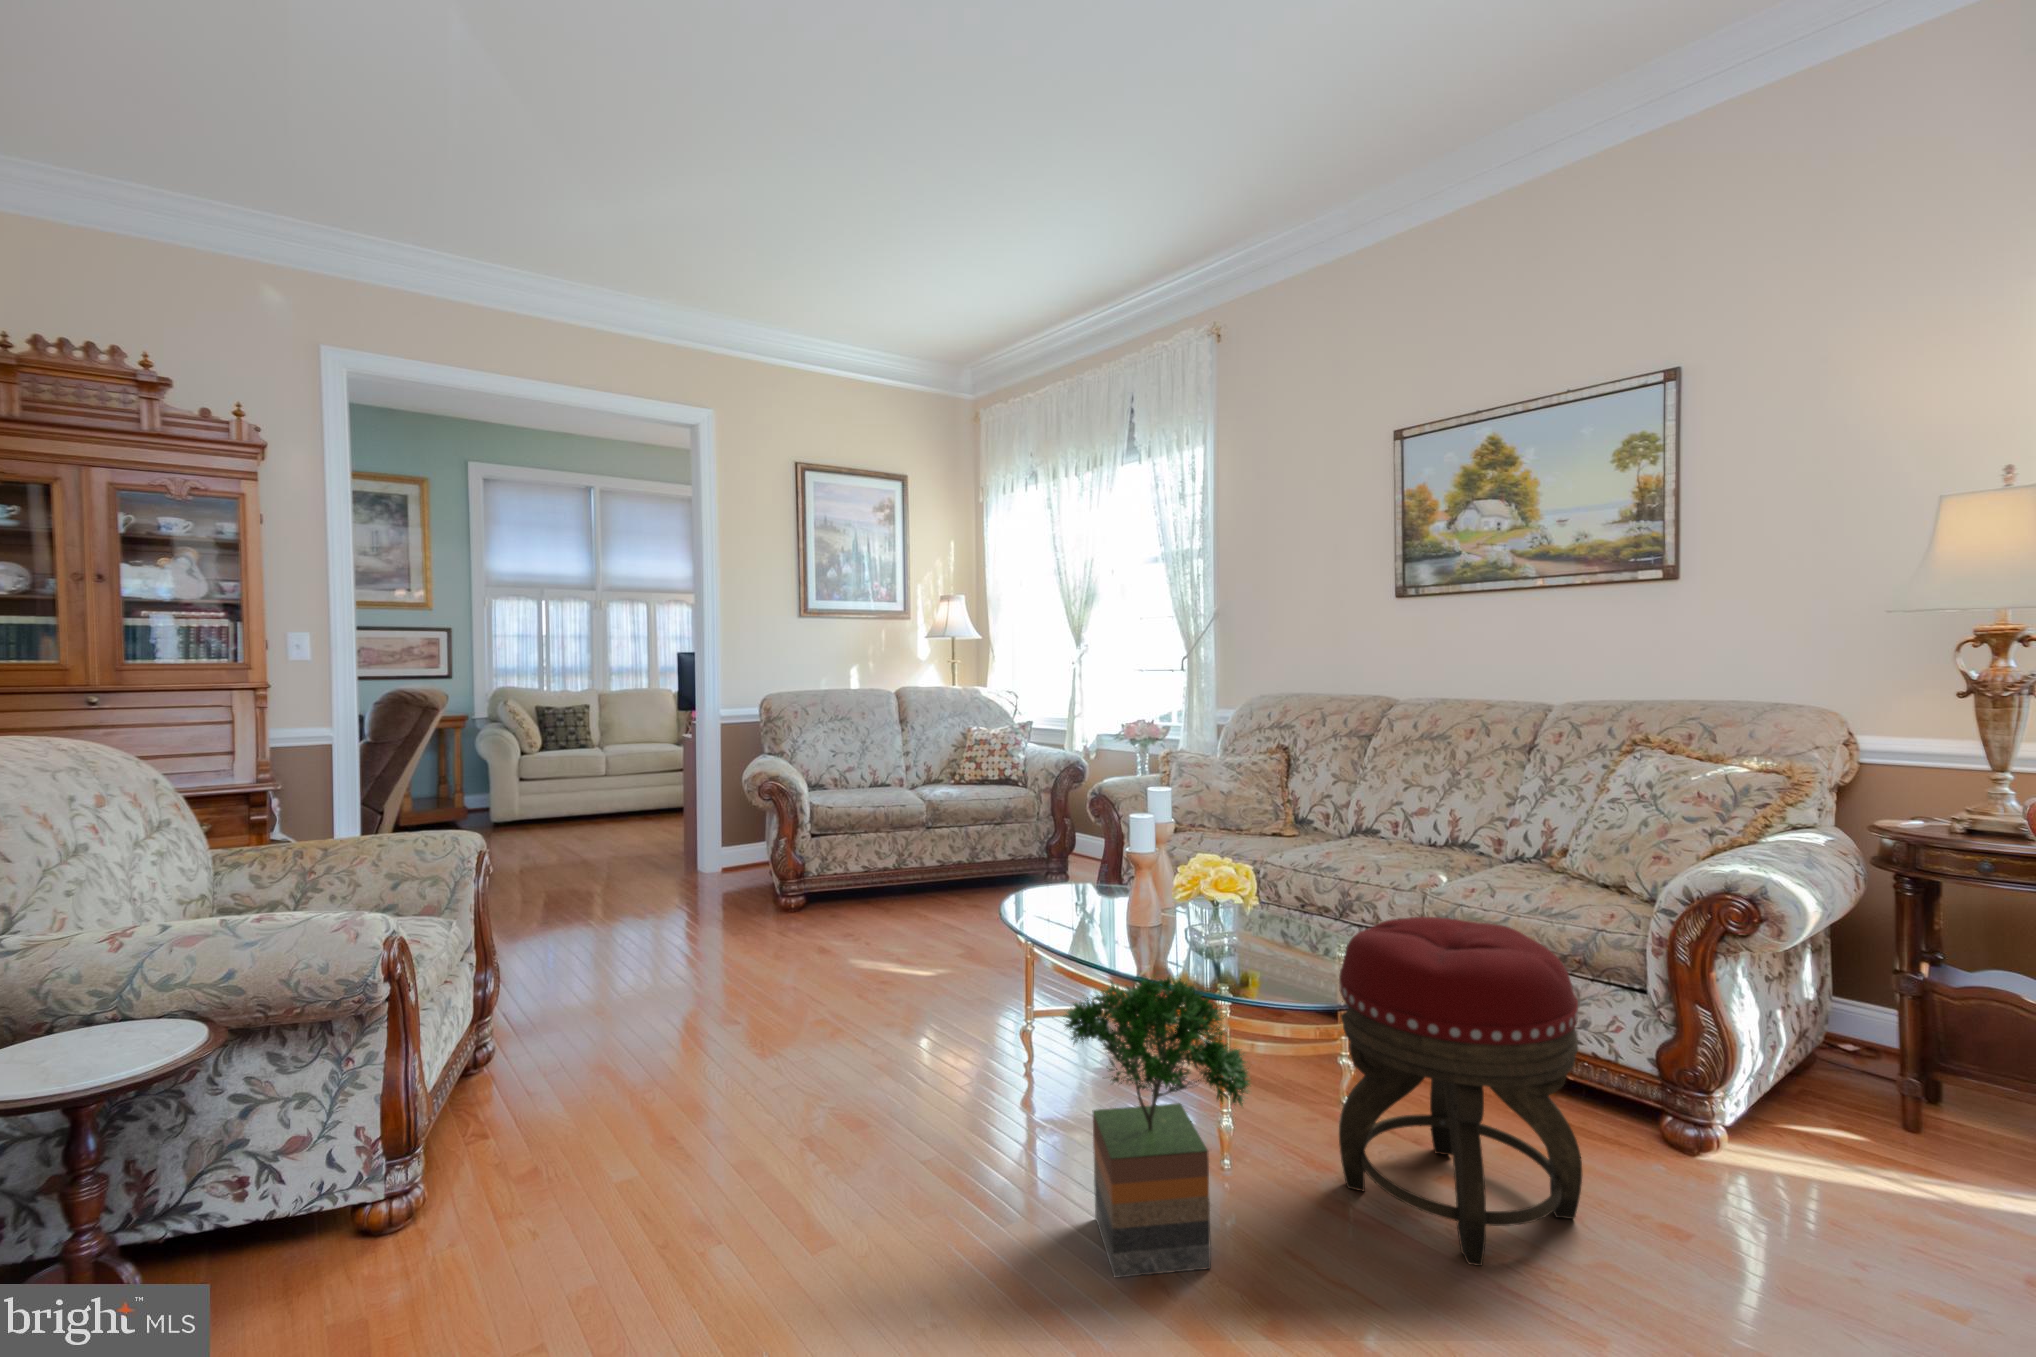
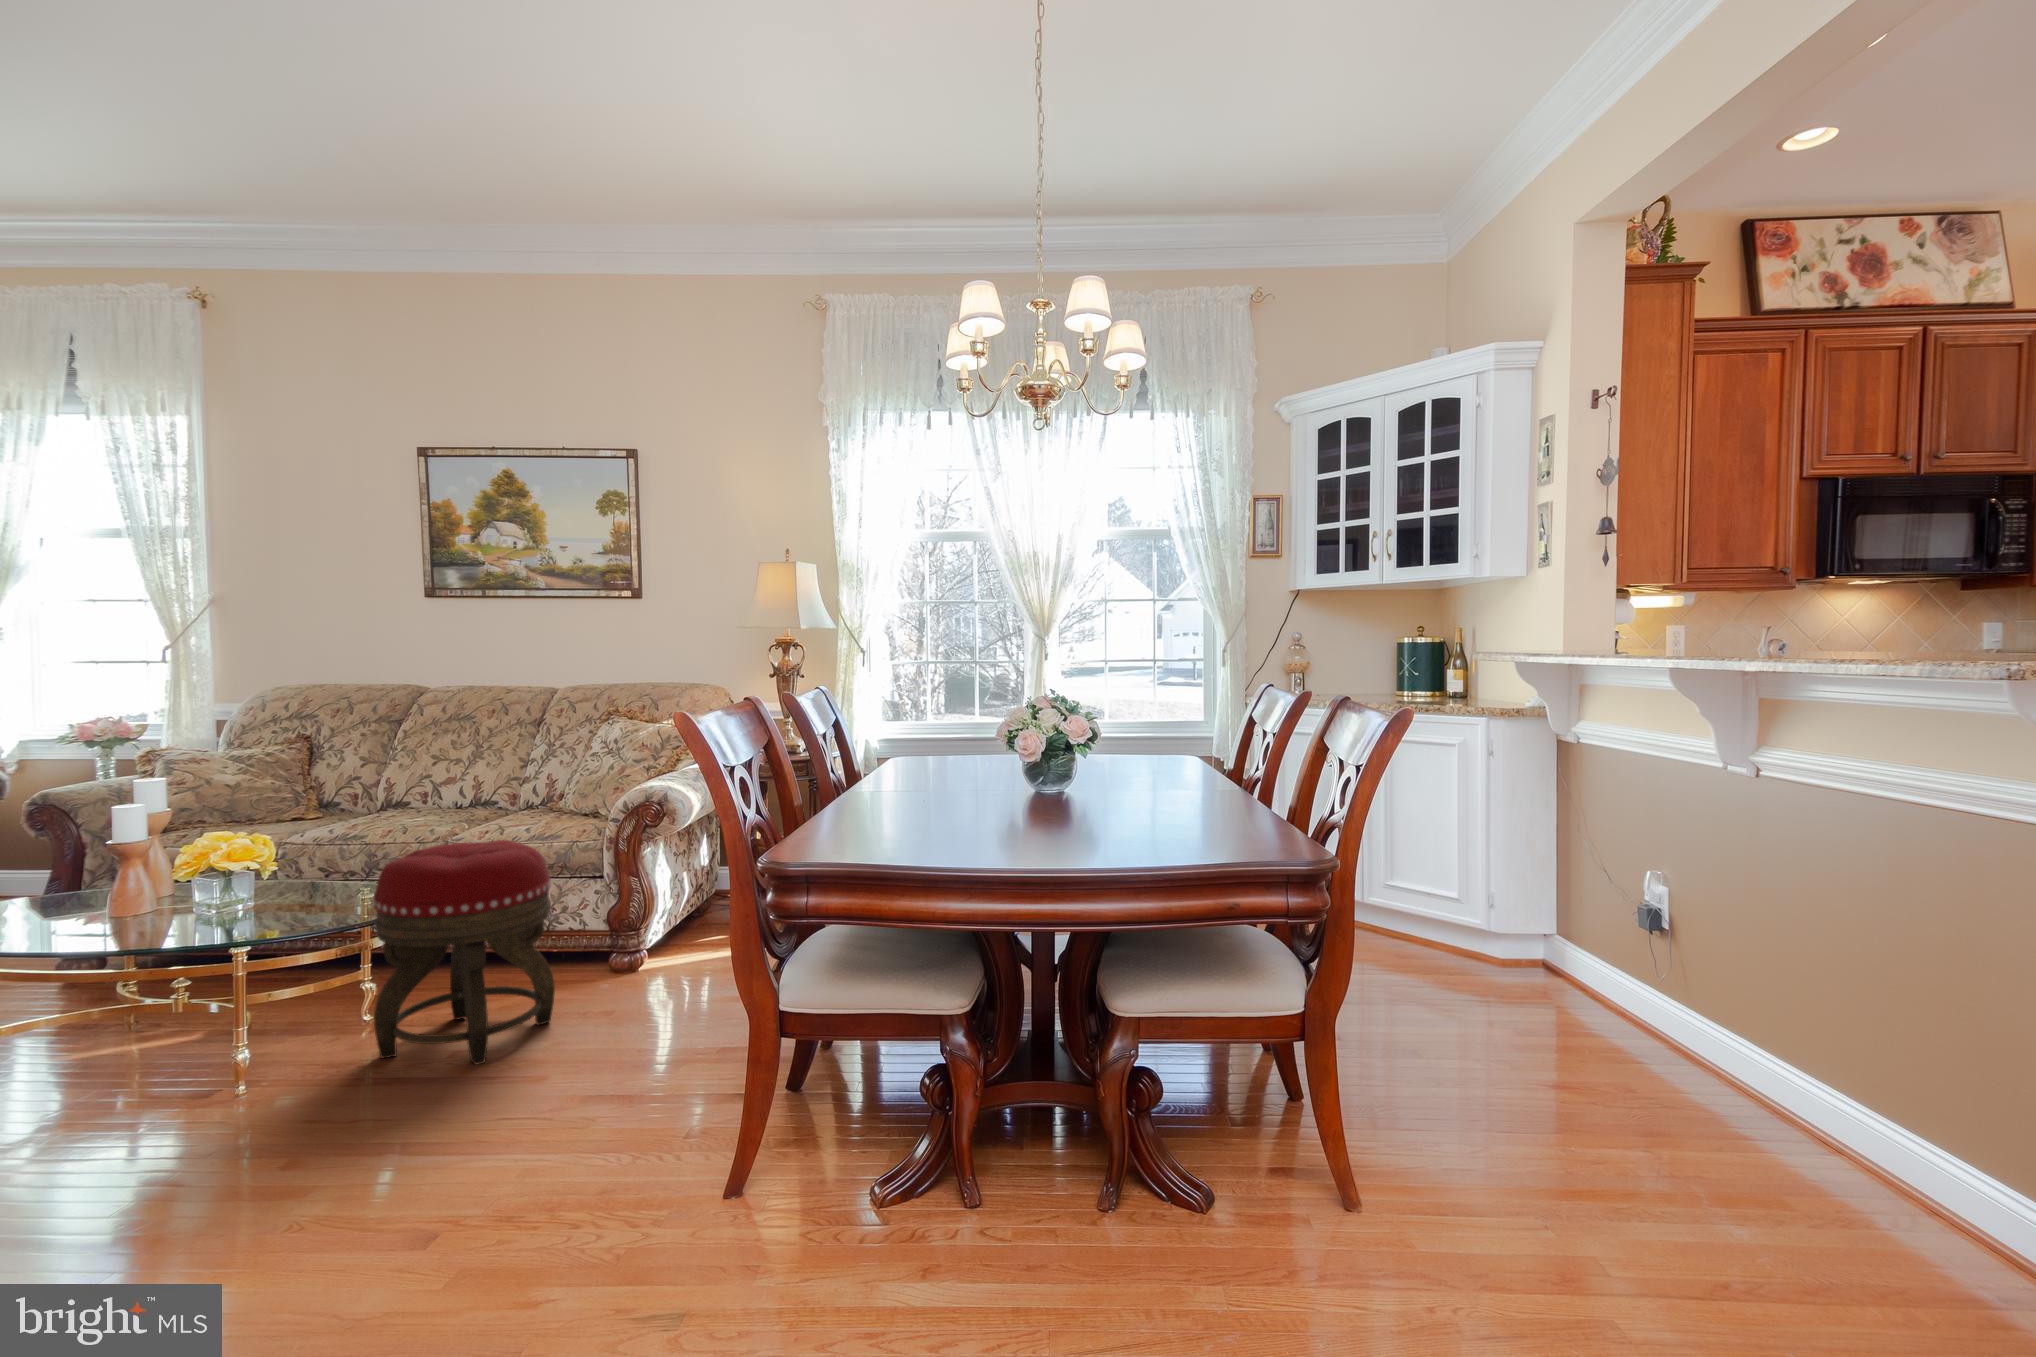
potted tree: present [1063,977,1250,1278] -> none [88,918,302,1173]

